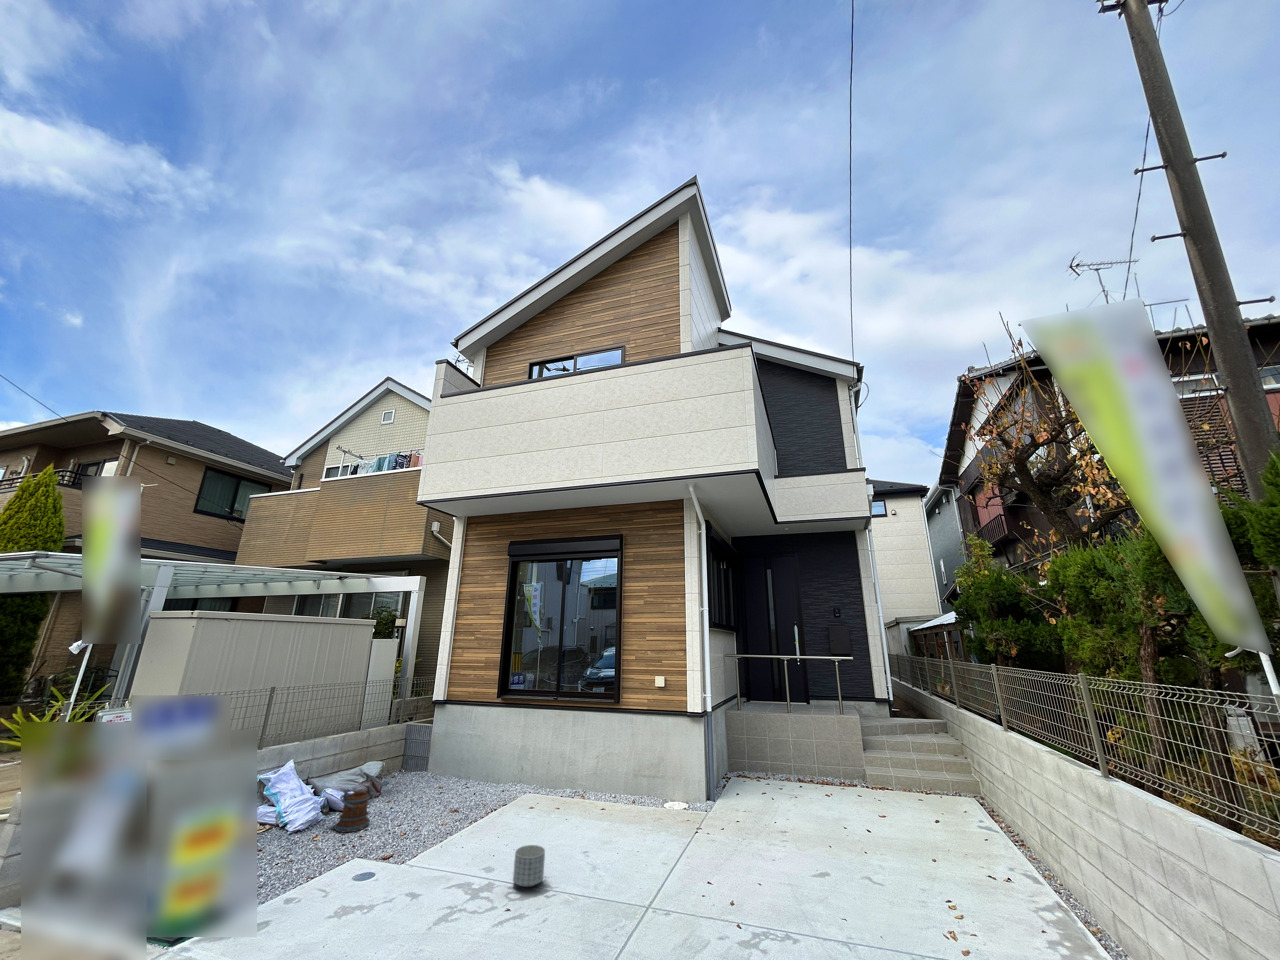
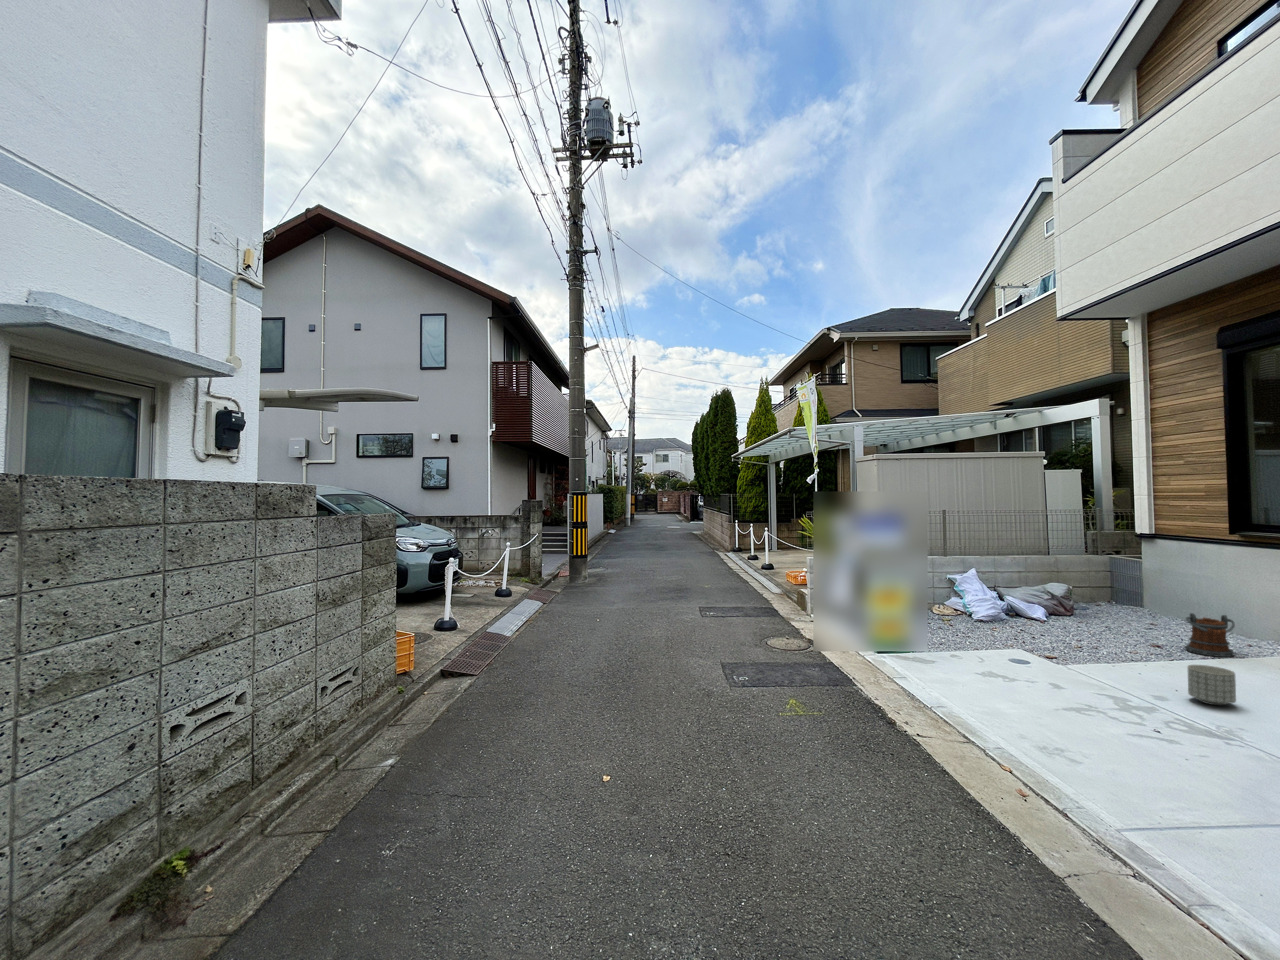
bucket: present [334,786,375,832] -> present [1184,613,1235,657]

